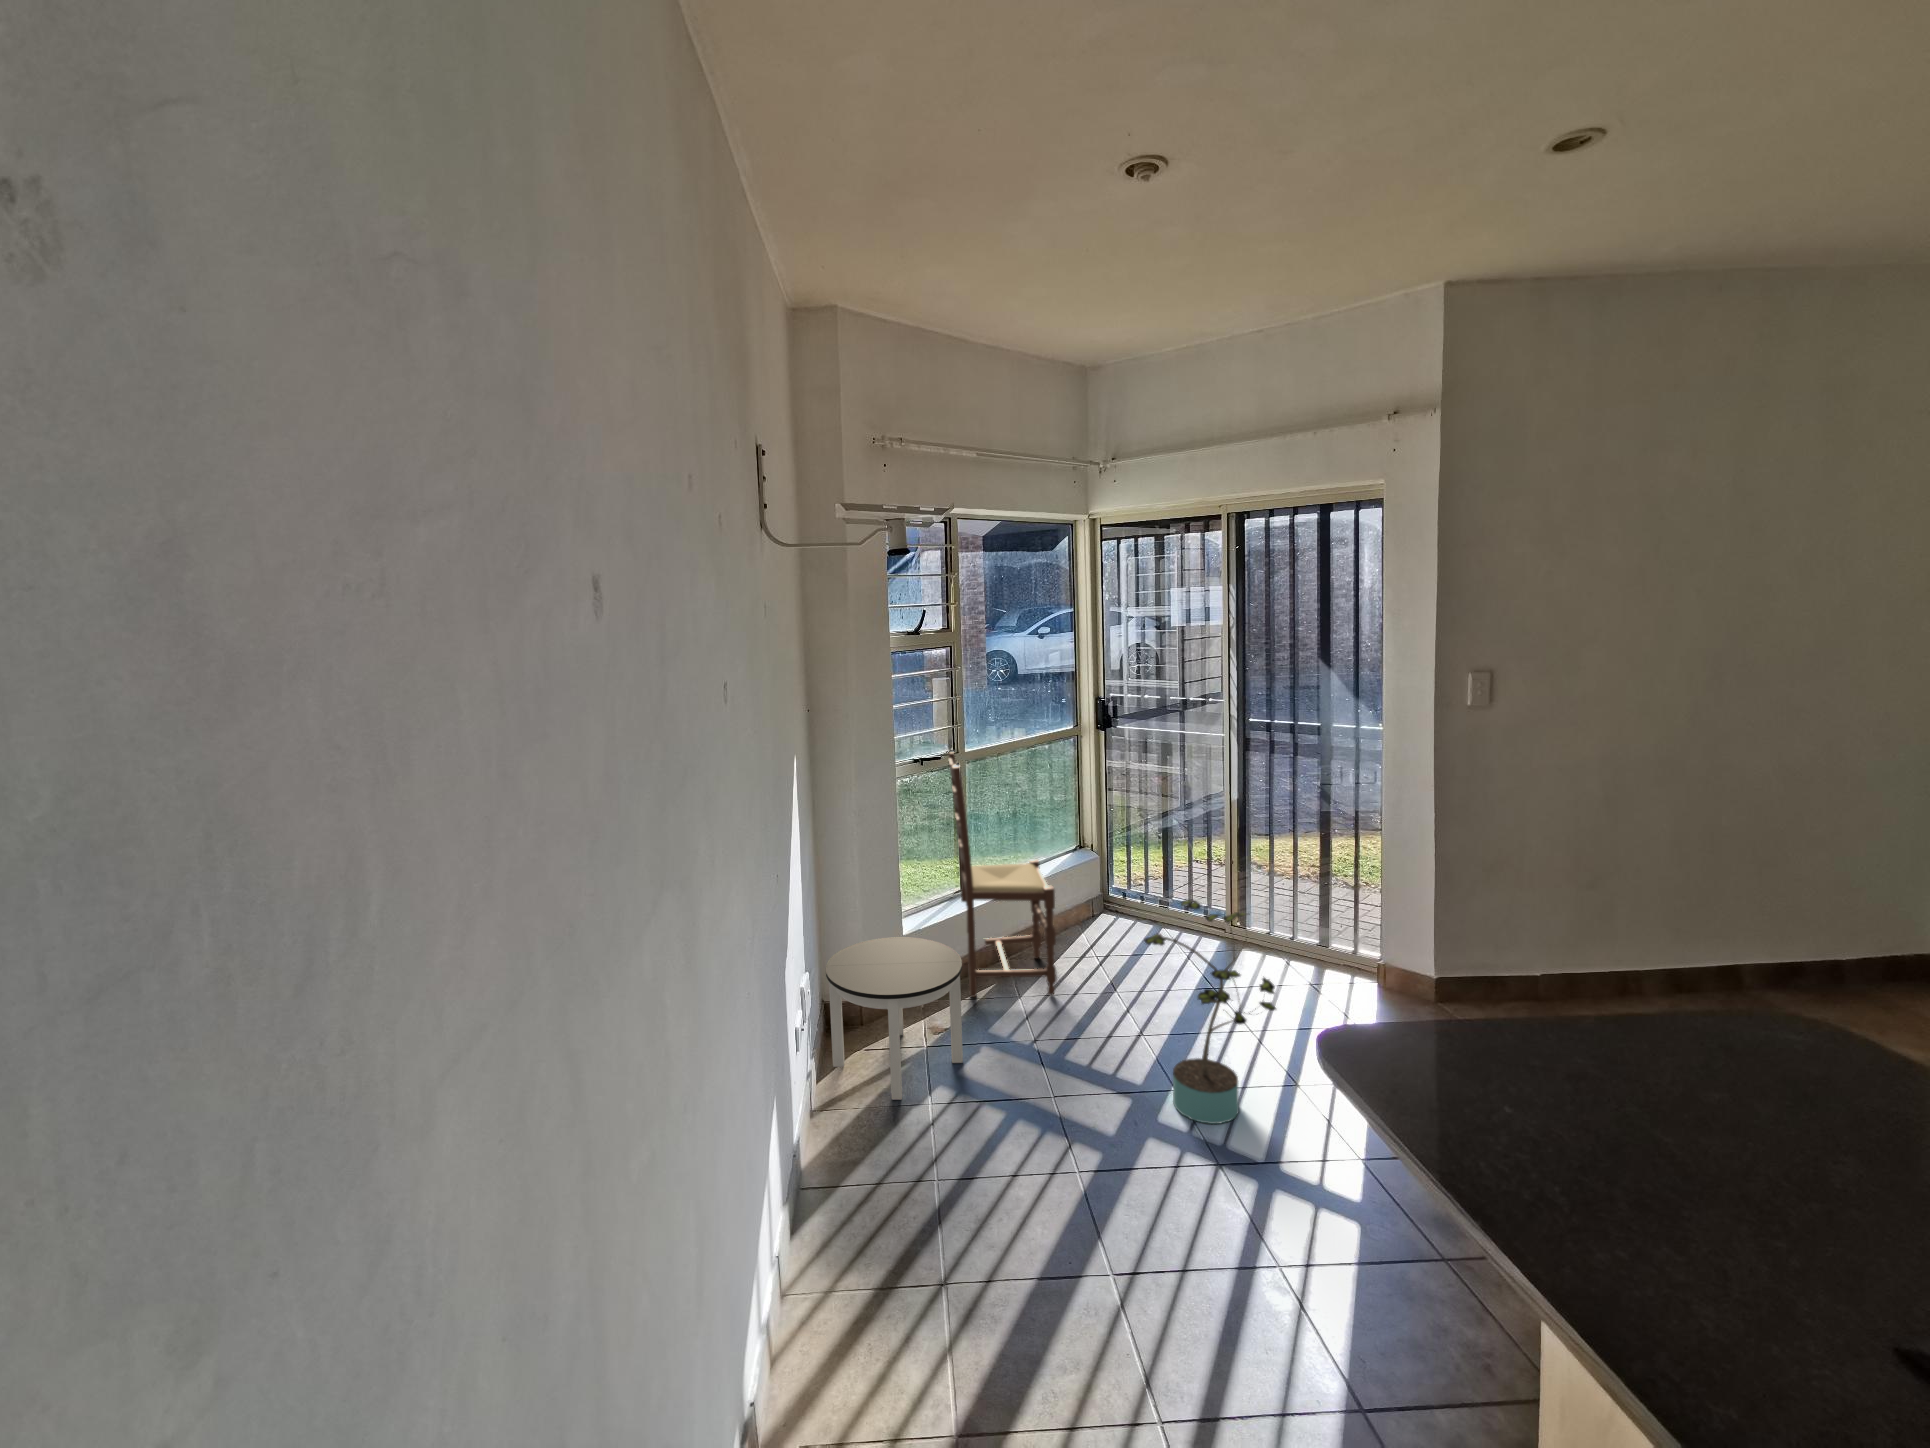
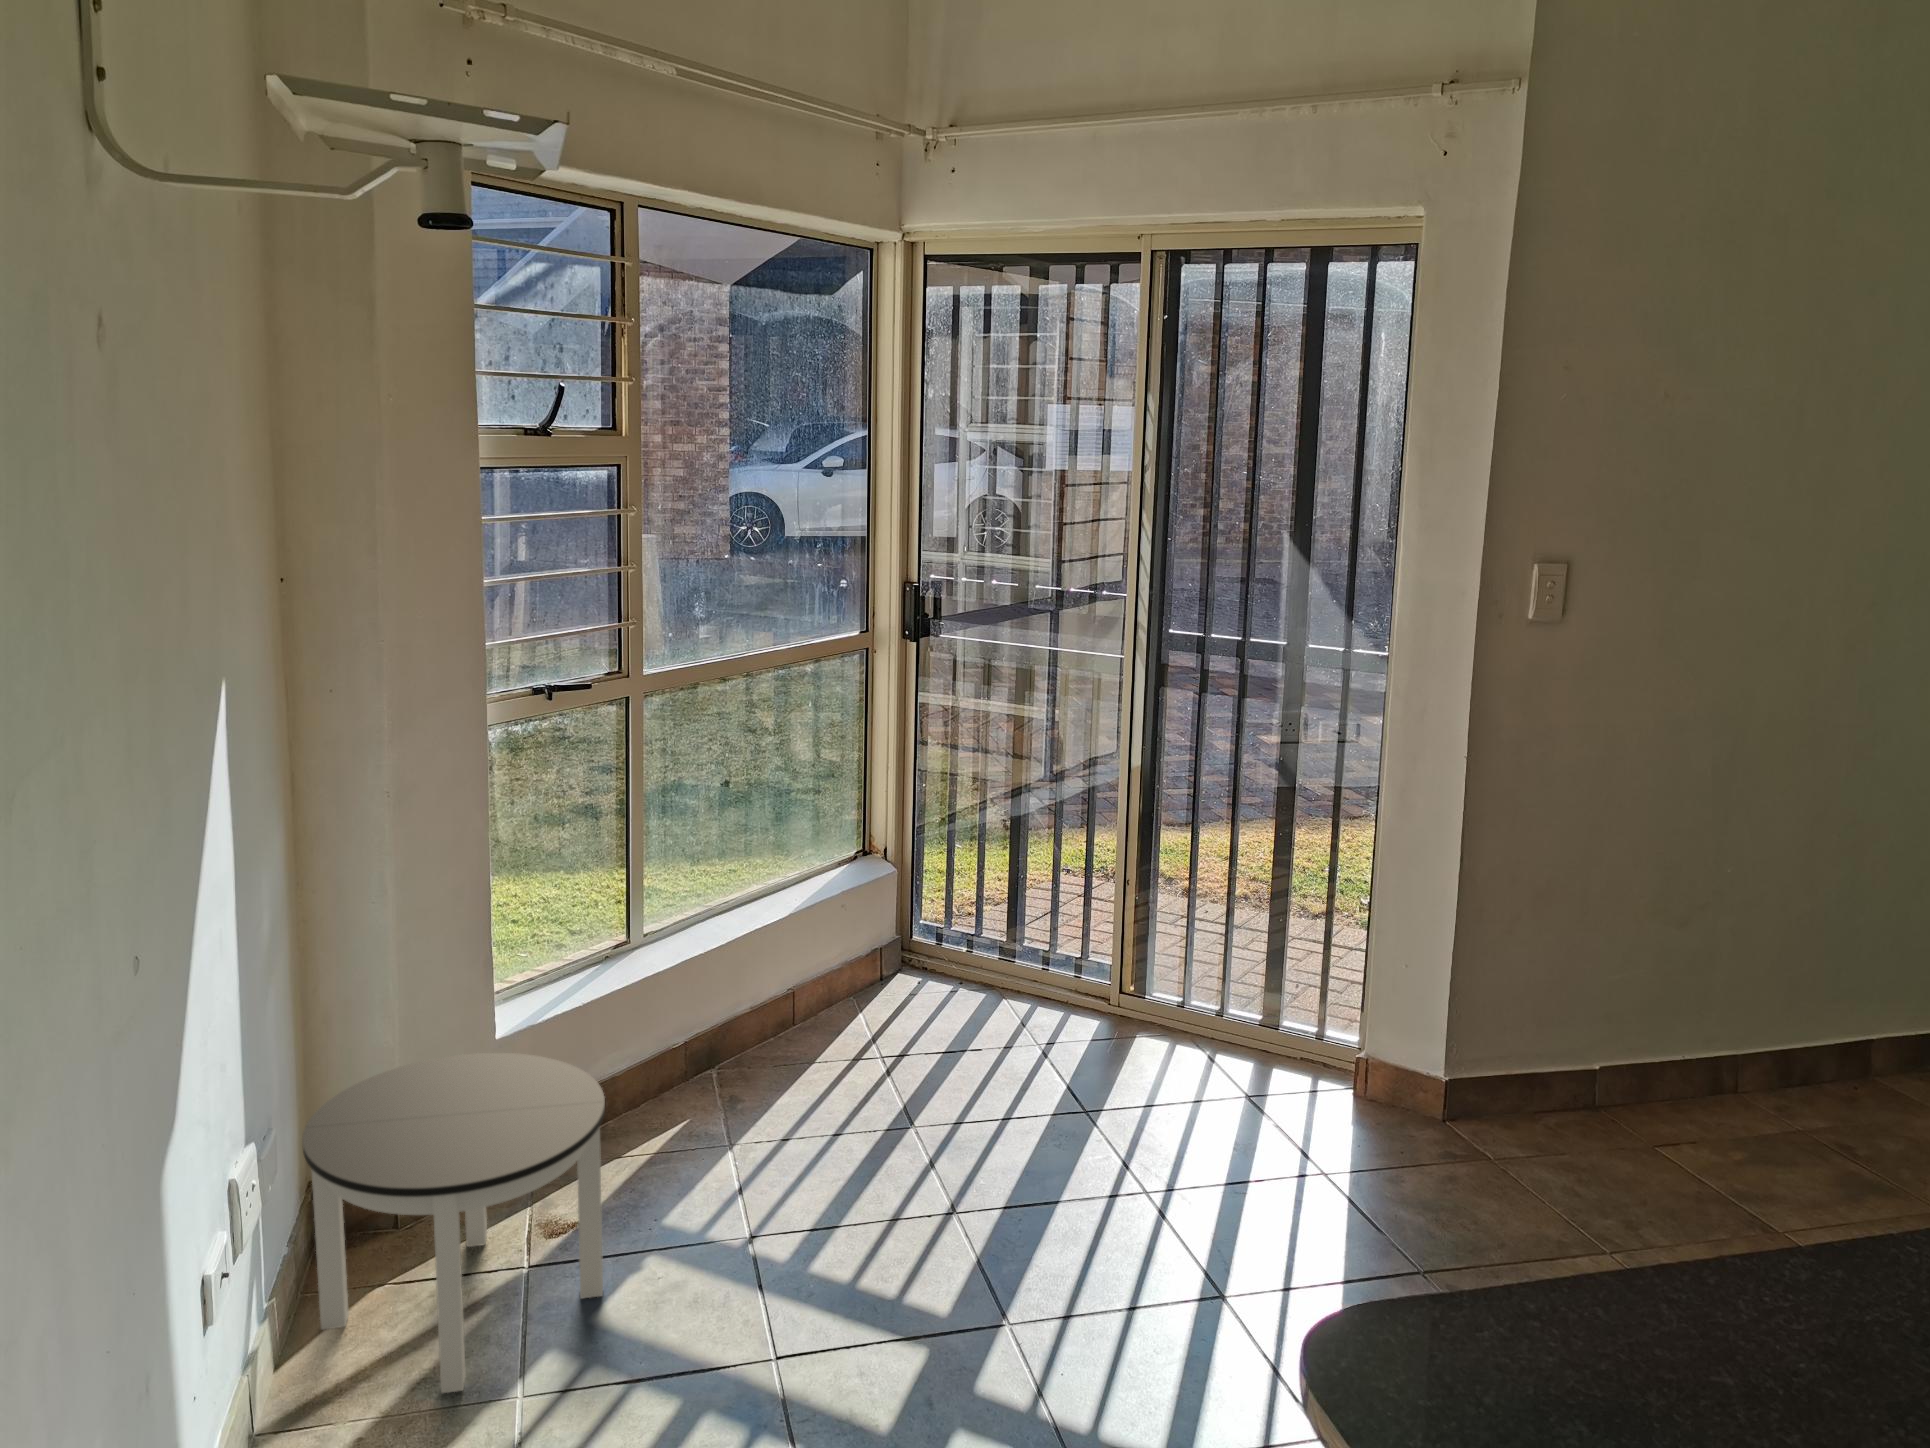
dining chair: present [948,752,1057,997] -> none [604,675,804,1154]
potted plant: present [1144,899,1276,1124] -> none [959,970,1191,1379]

